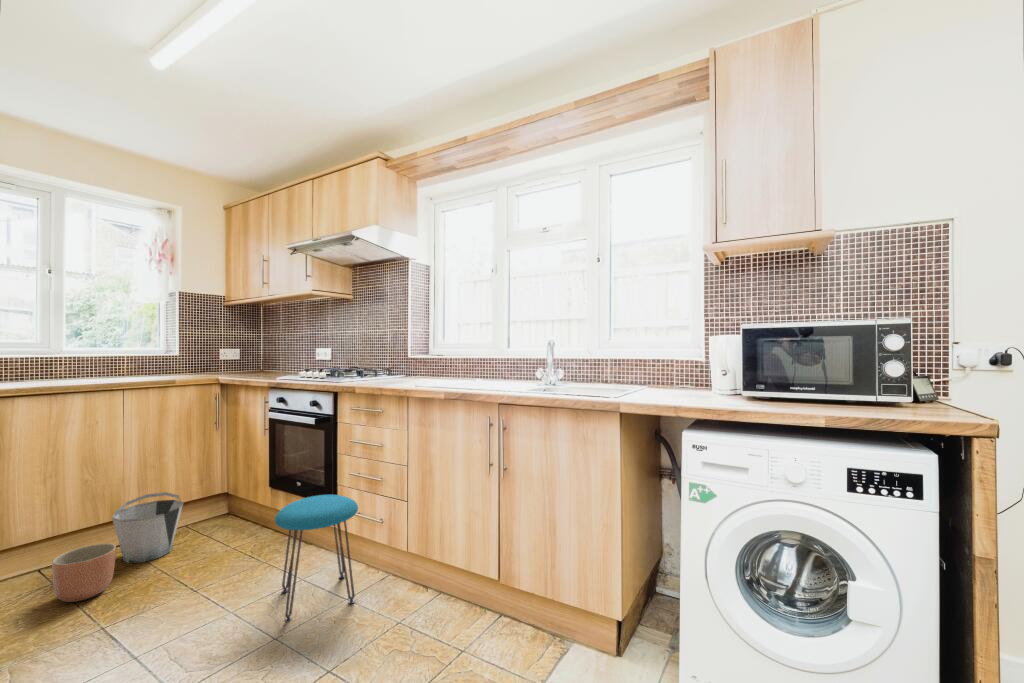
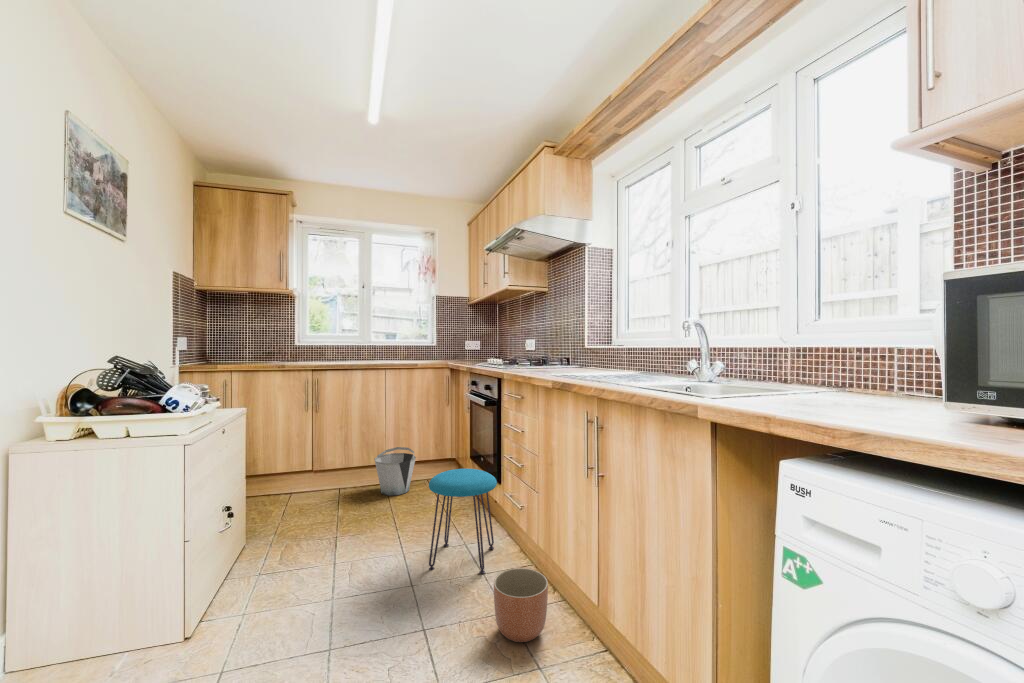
planter: present [52,544,116,602] -> present [494,568,548,642]

